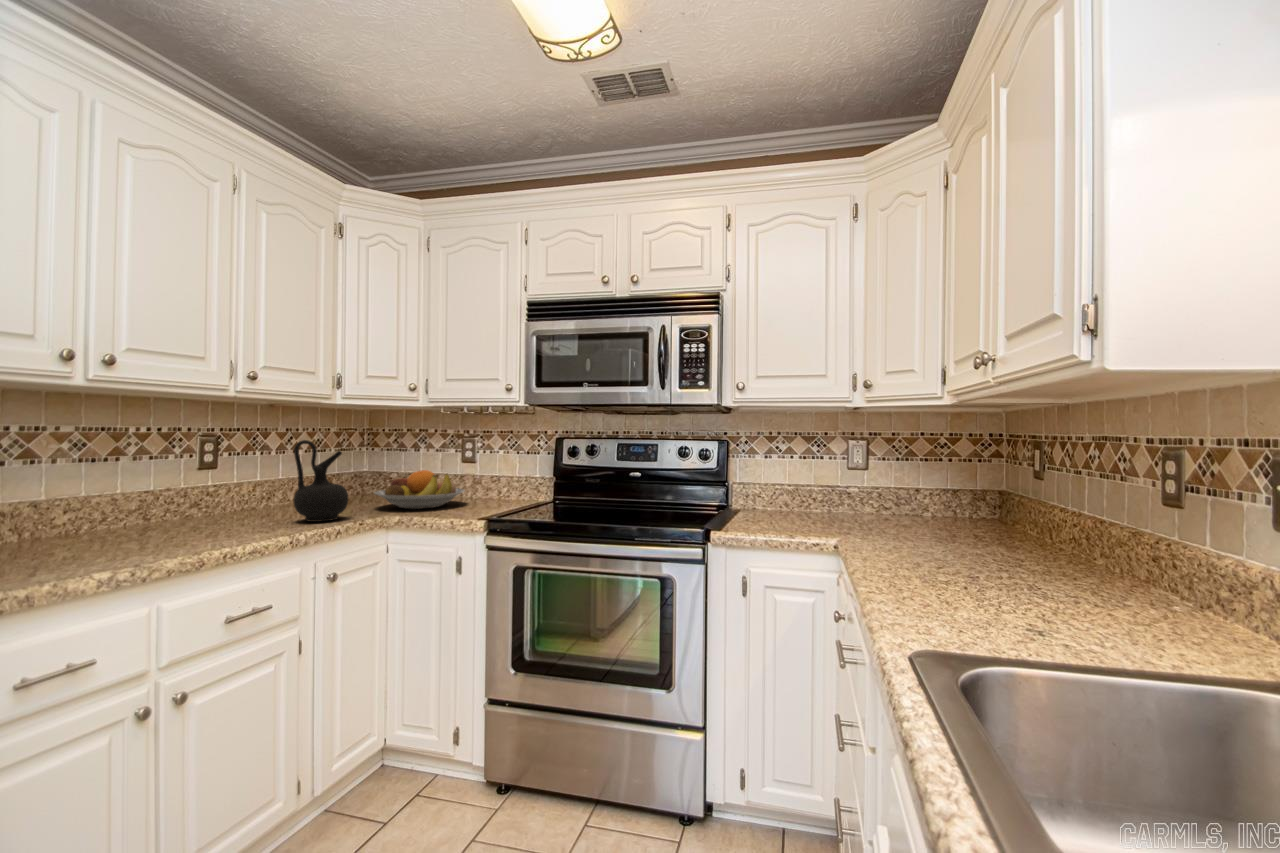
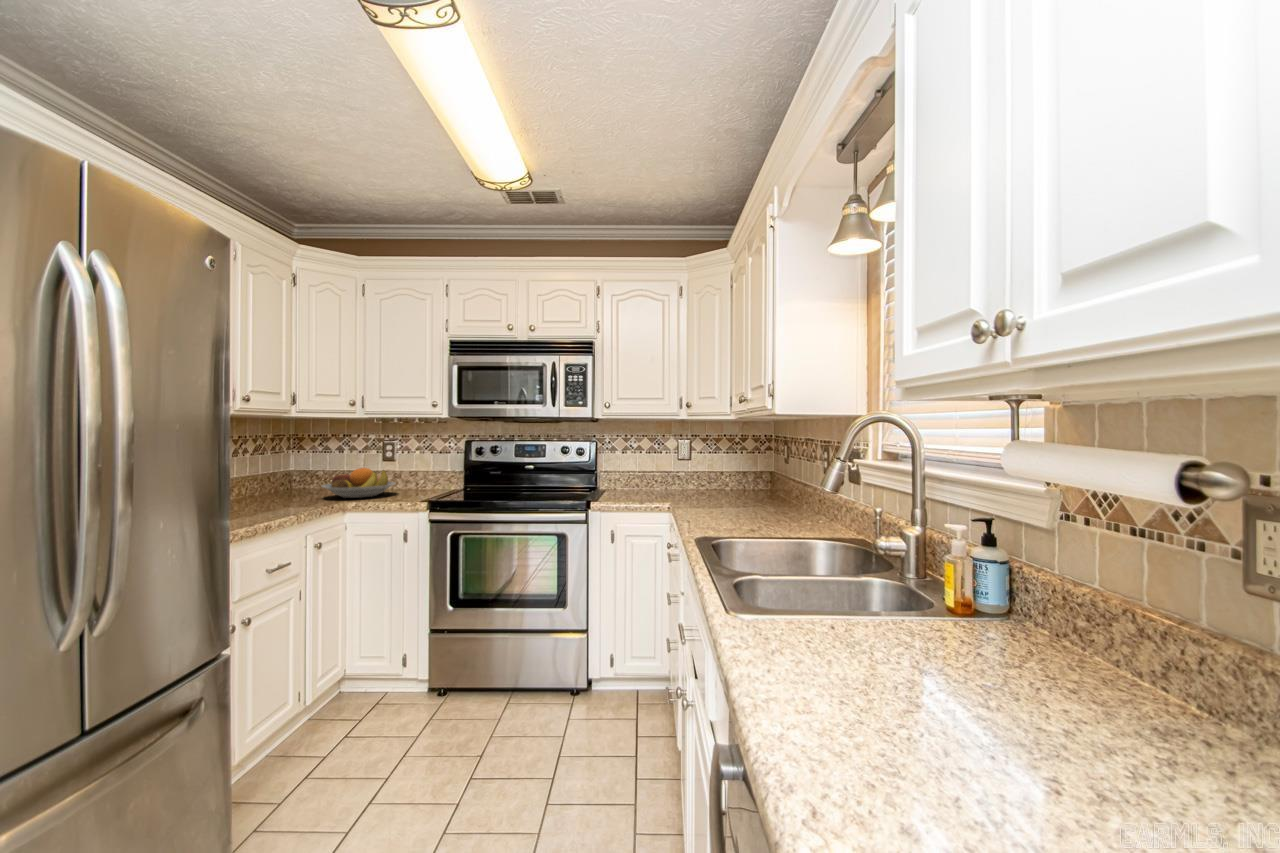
ceramic jug: present [293,440,348,522] -> none [267,446,311,509]

